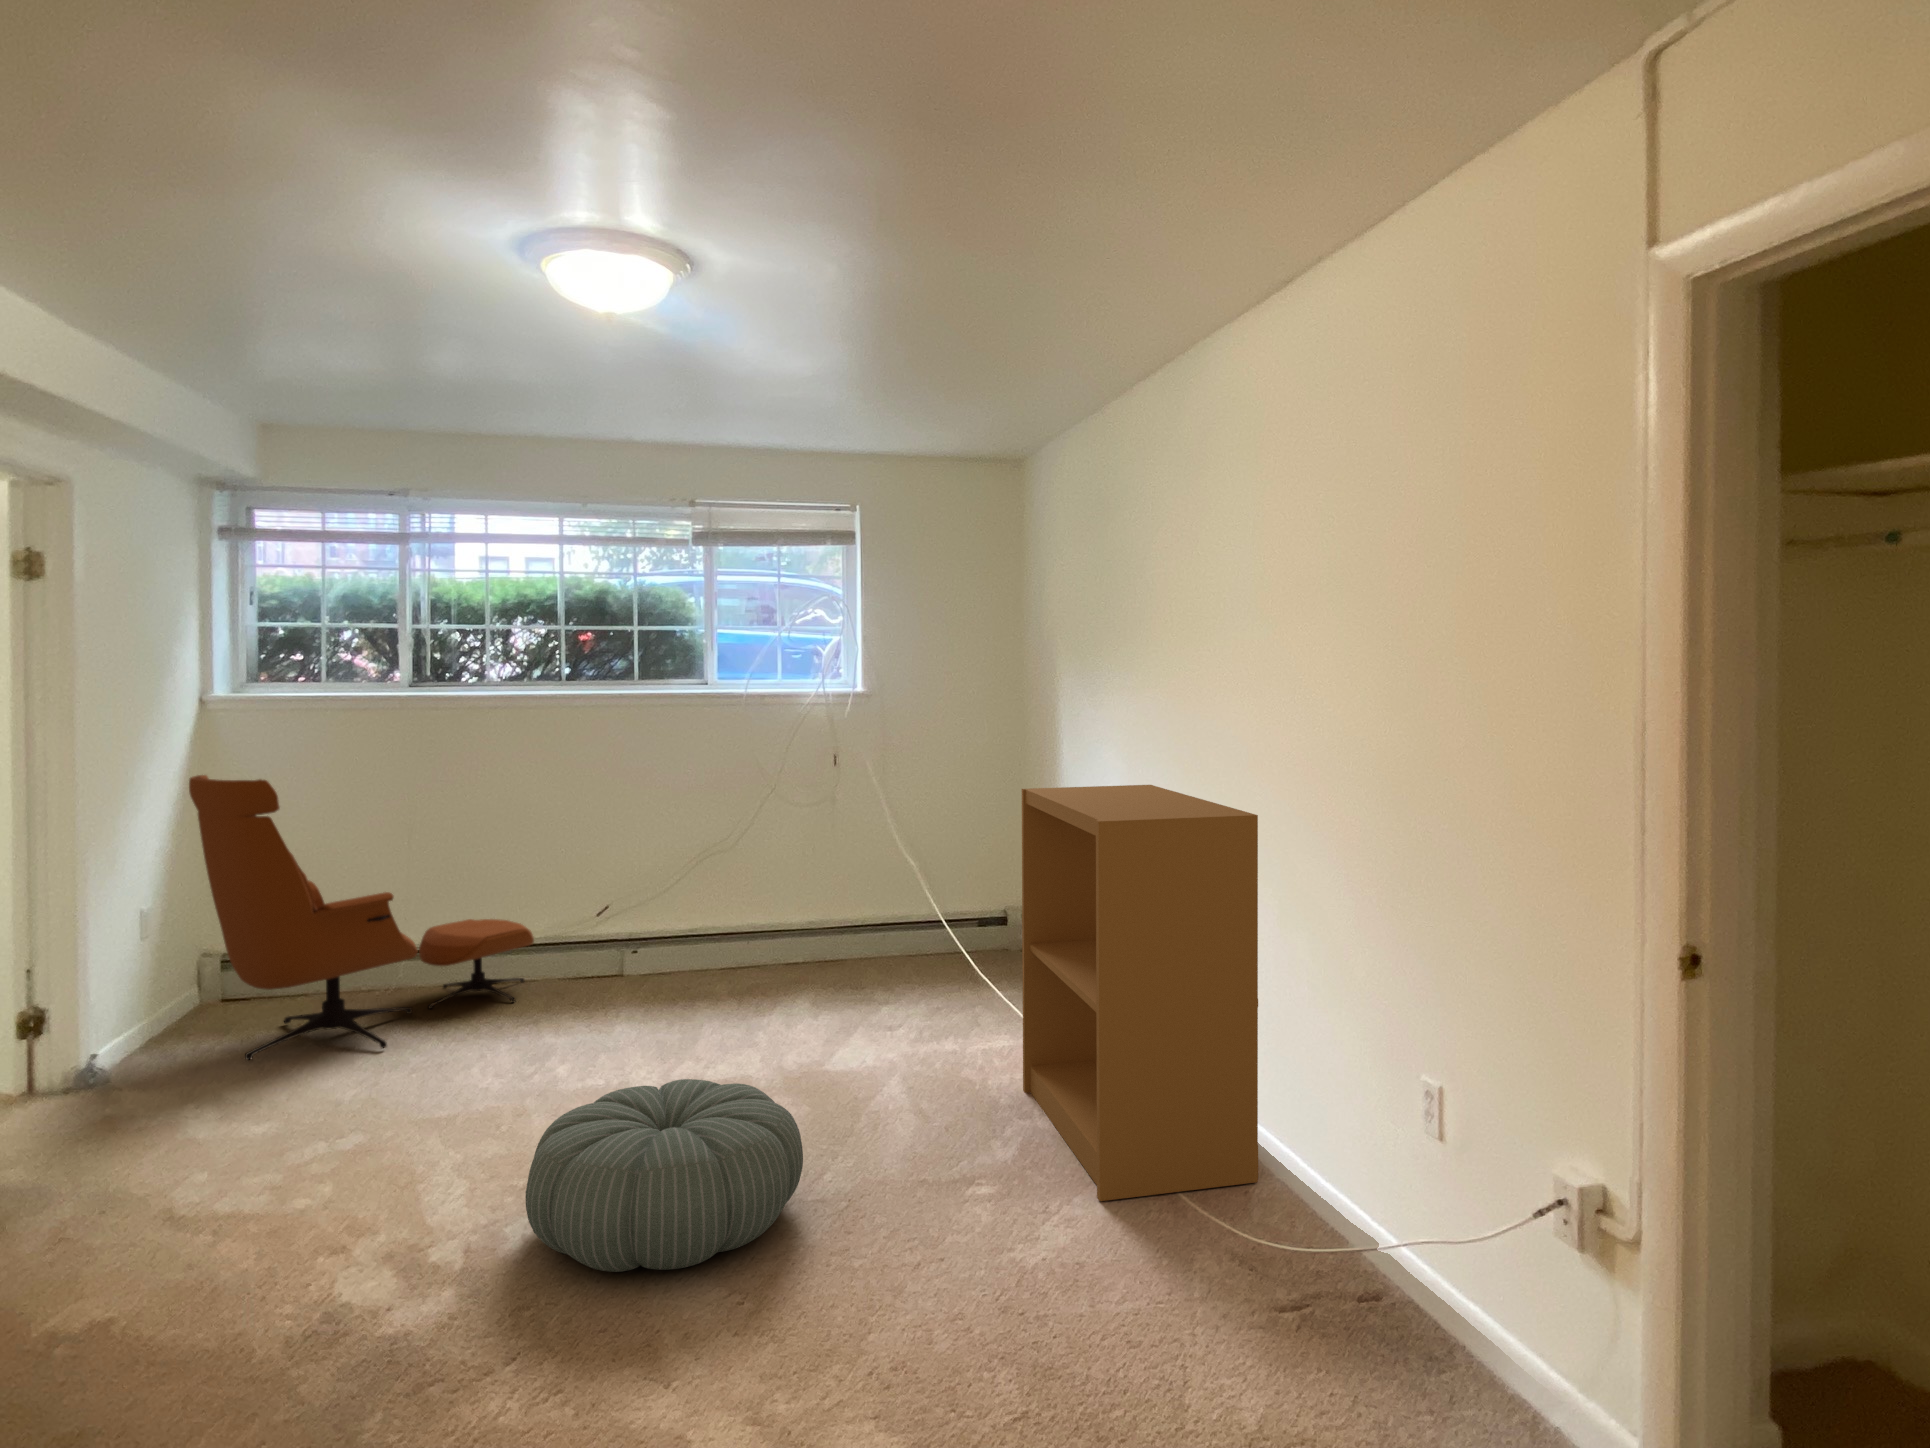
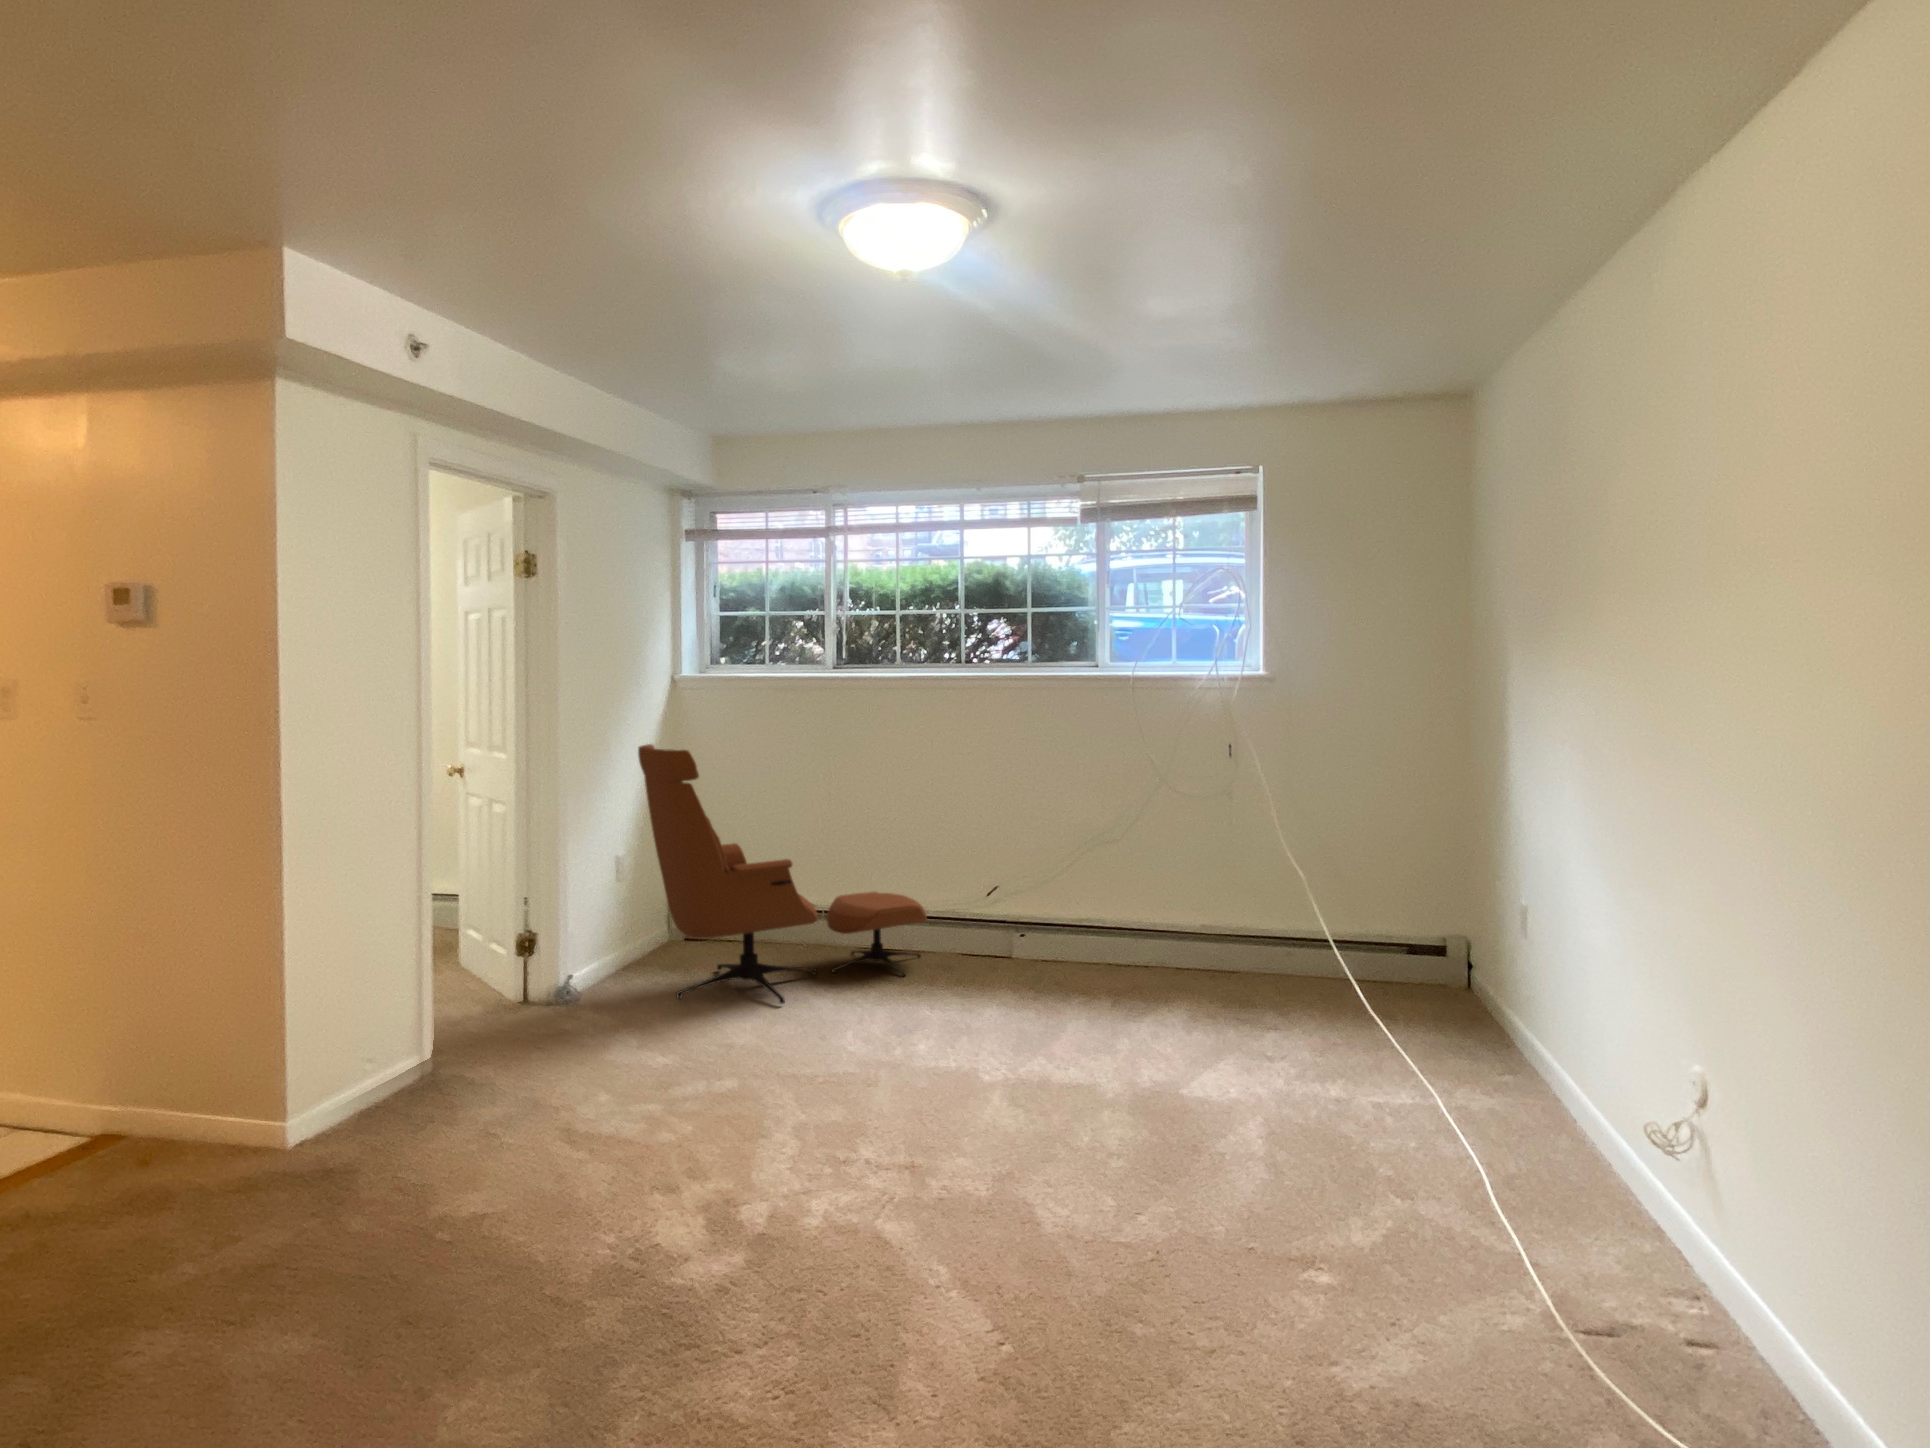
bookshelf: present [1022,785,1258,1201] -> none [1411,792,1728,1356]
pouf: present [526,1079,803,1272] -> none [821,1080,1105,1283]

